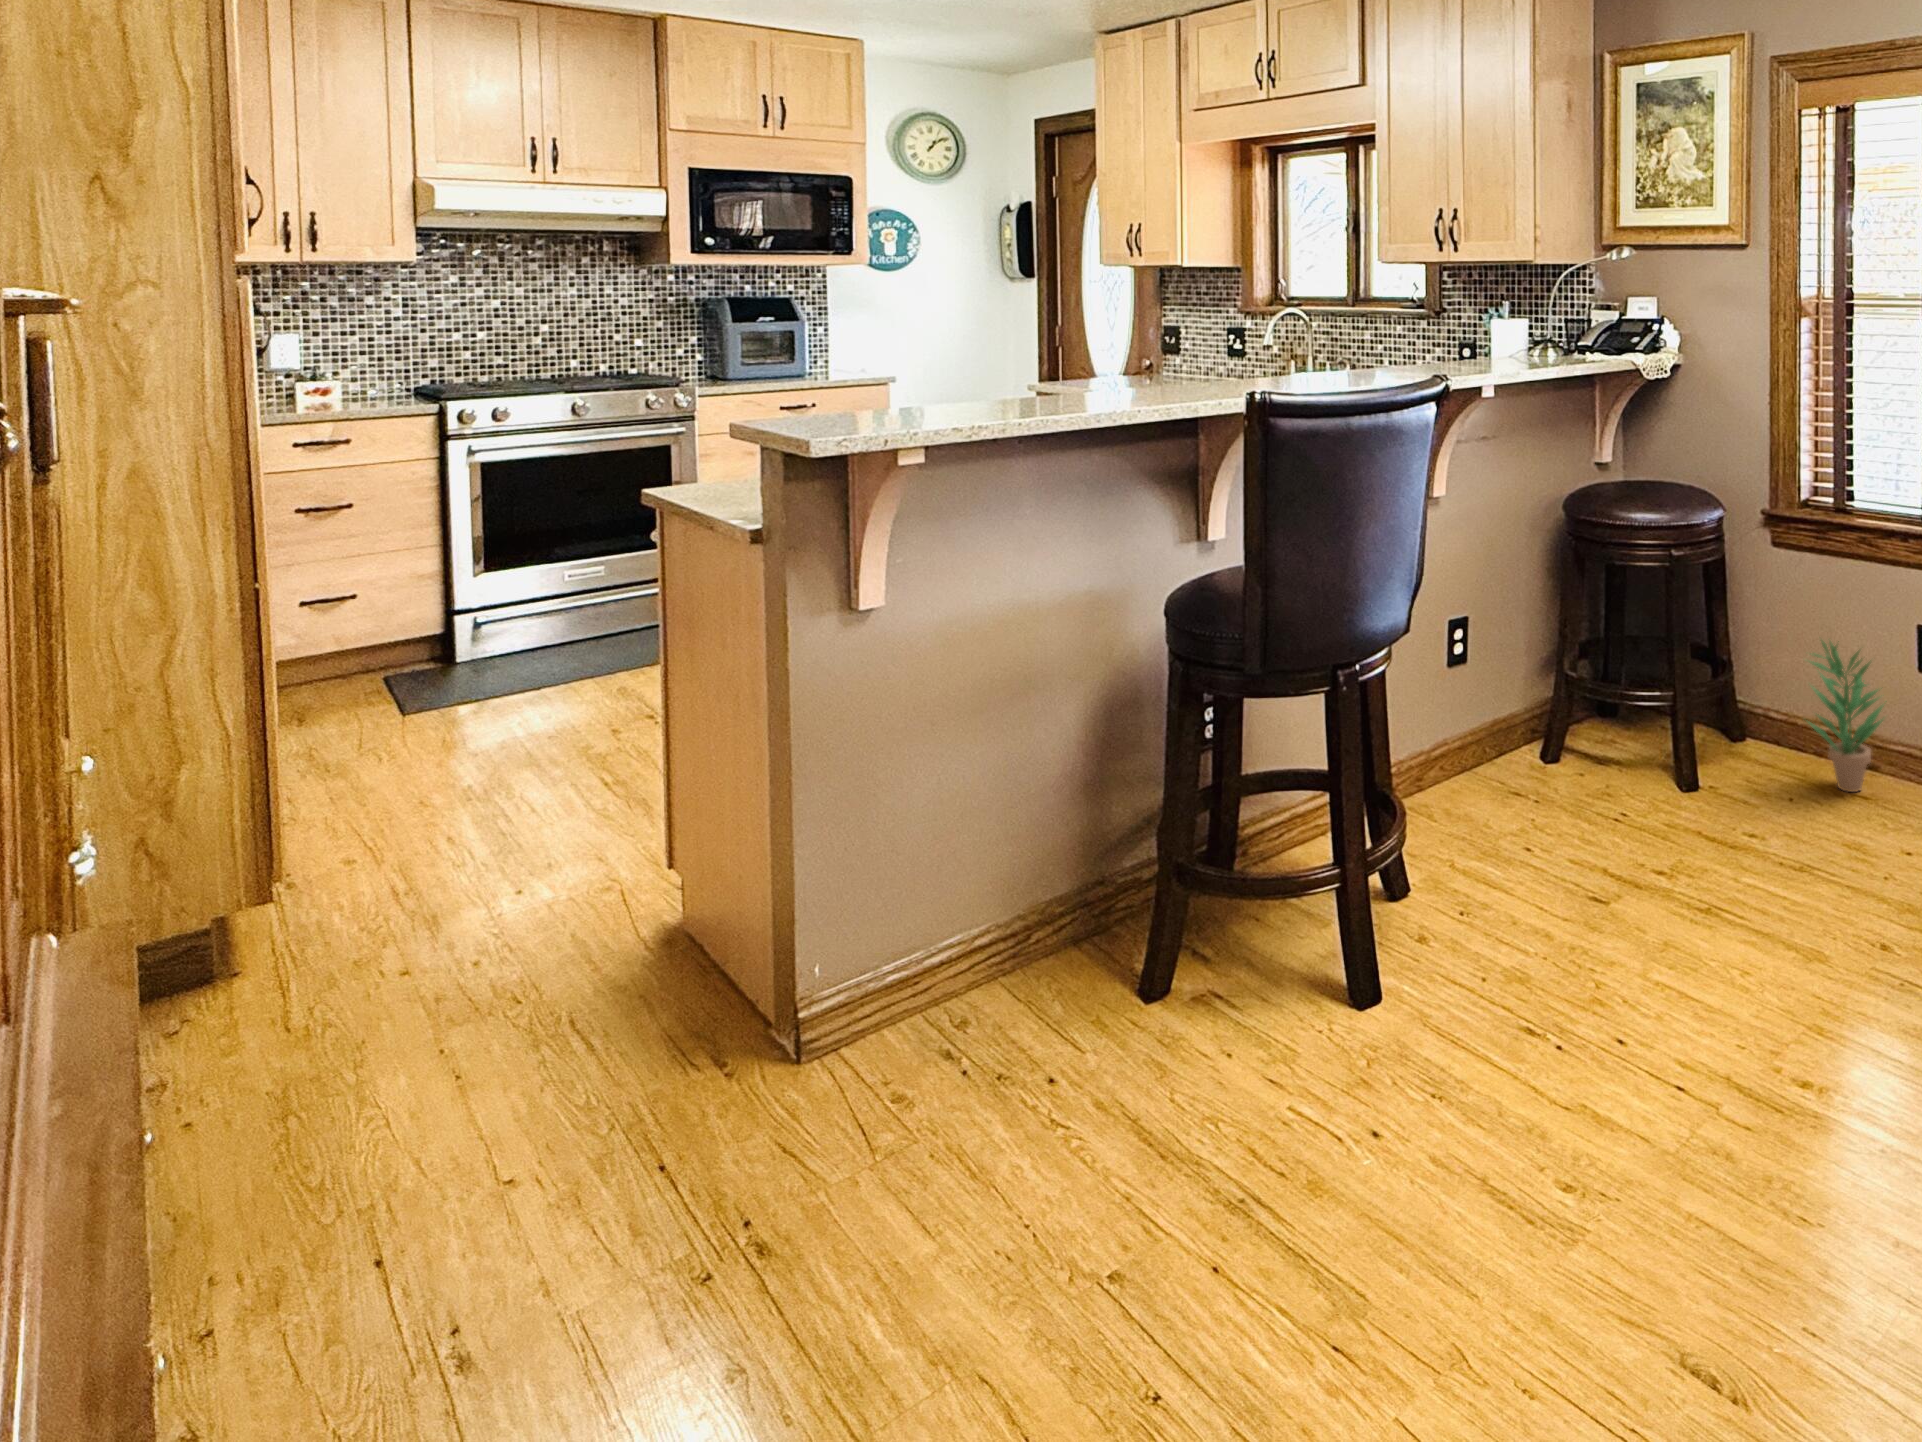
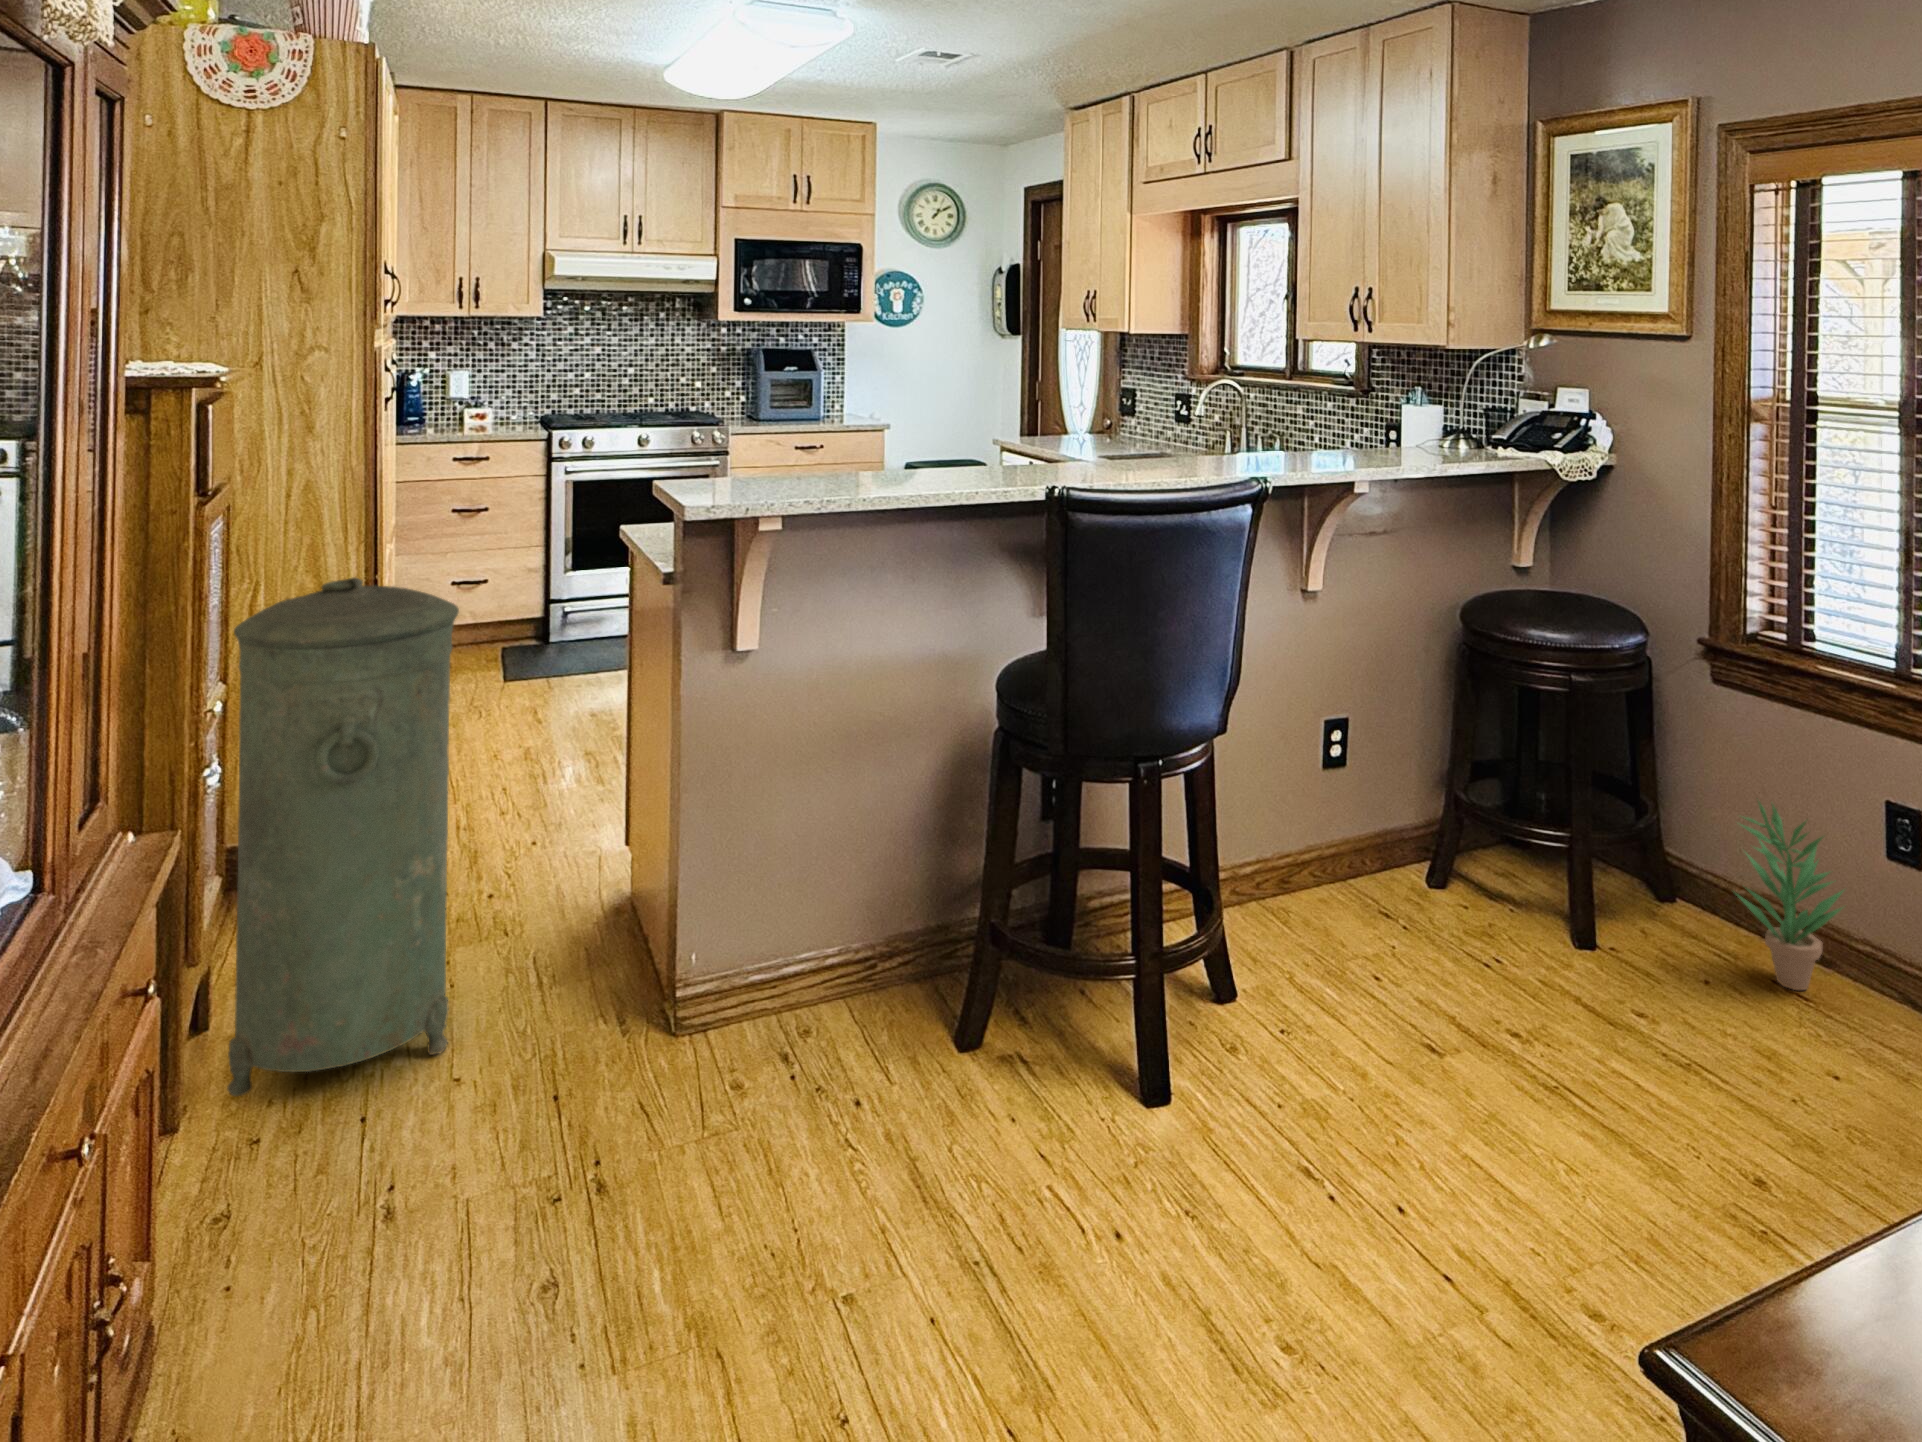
trash can: none [113,577,491,1283] -> present [227,578,459,1096]

